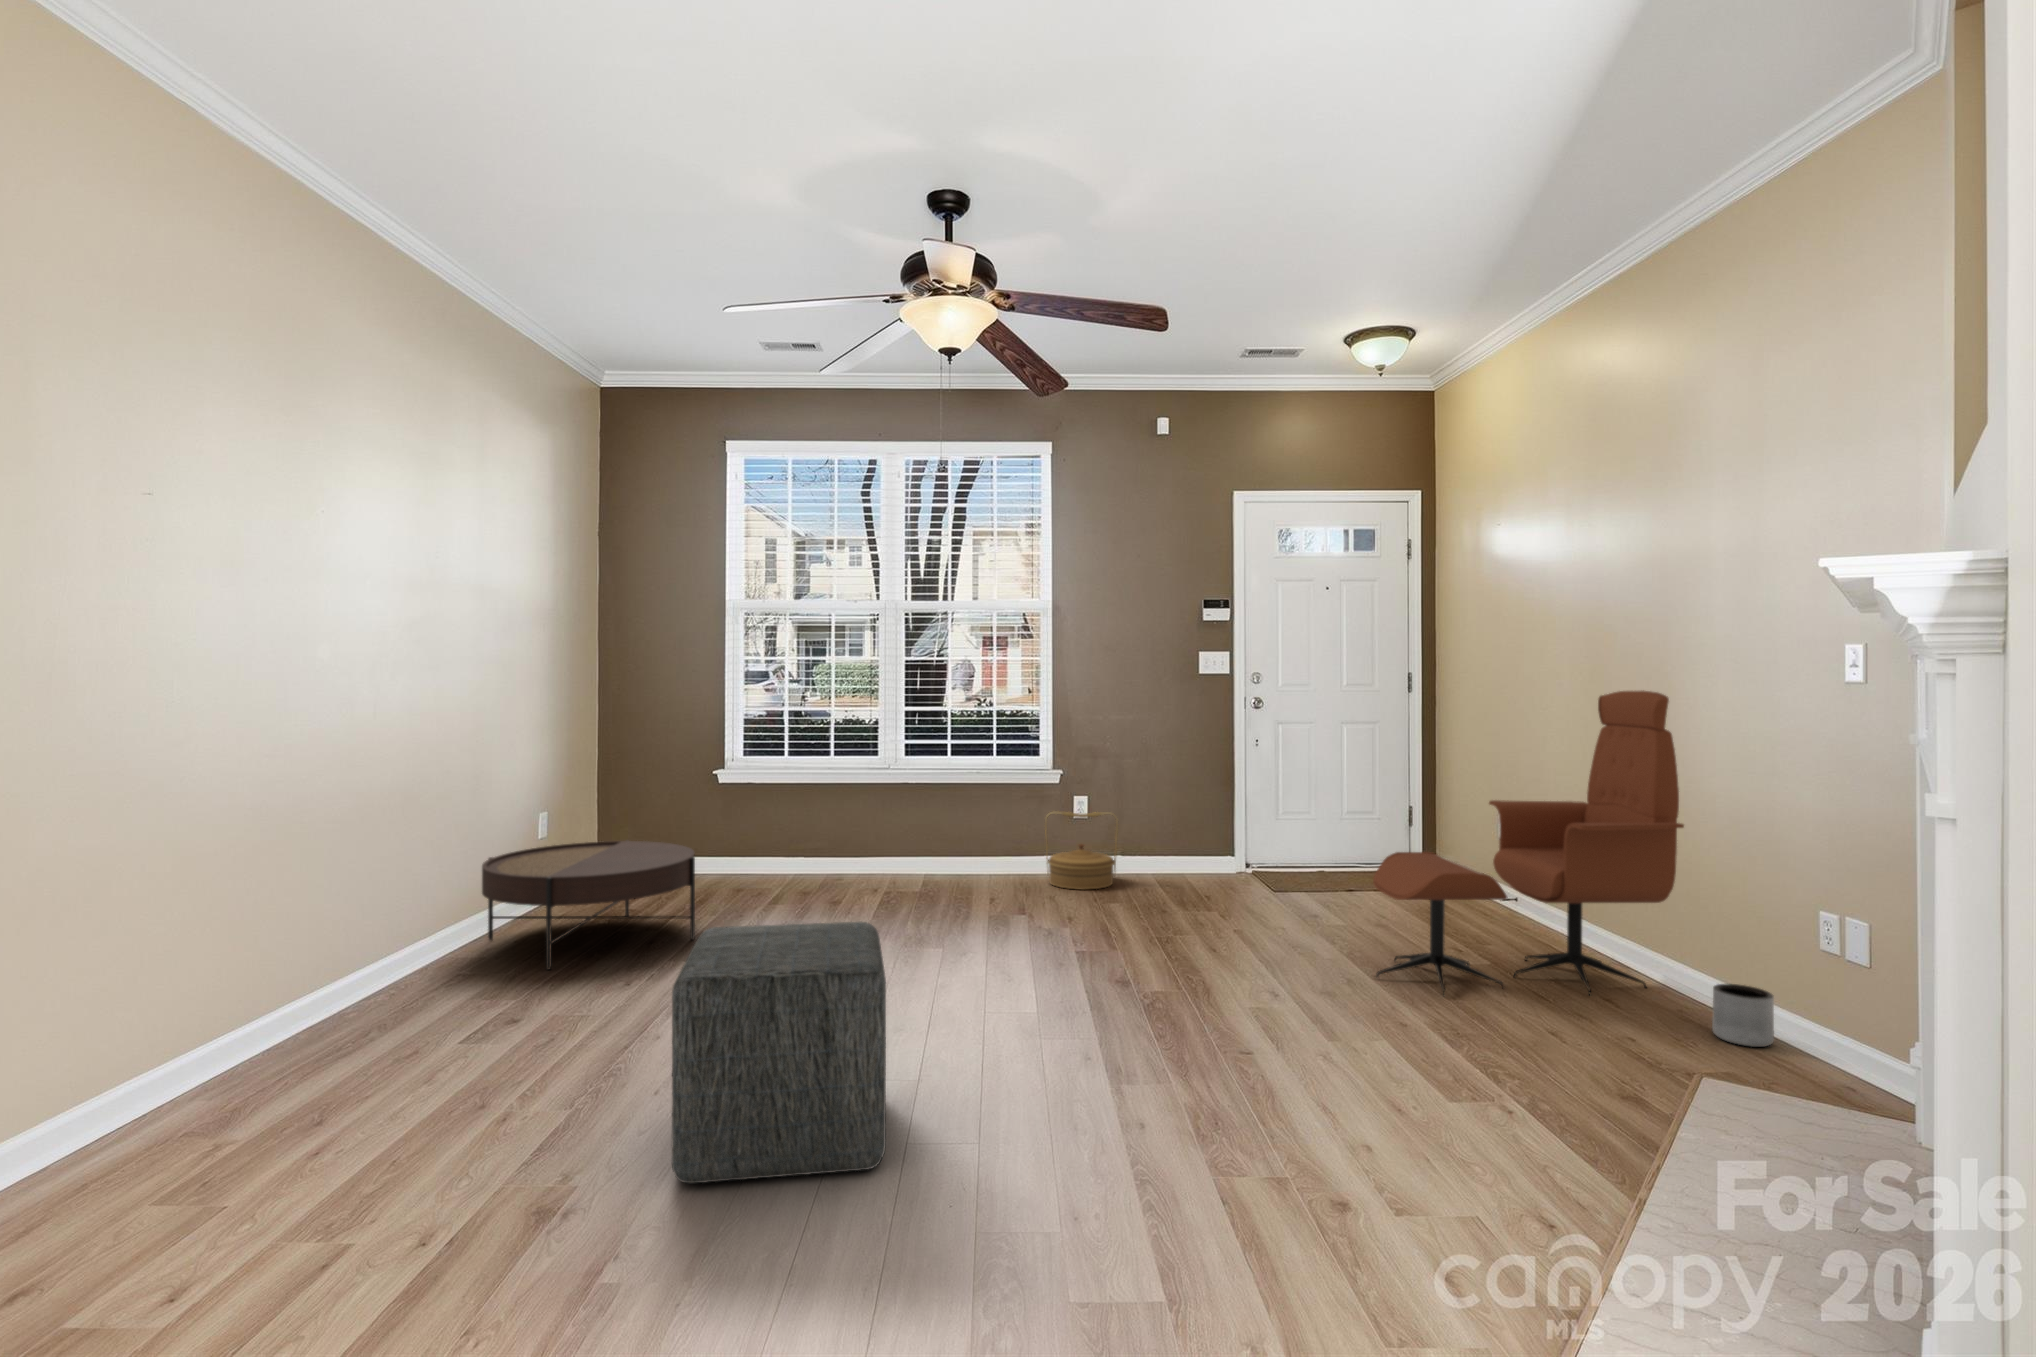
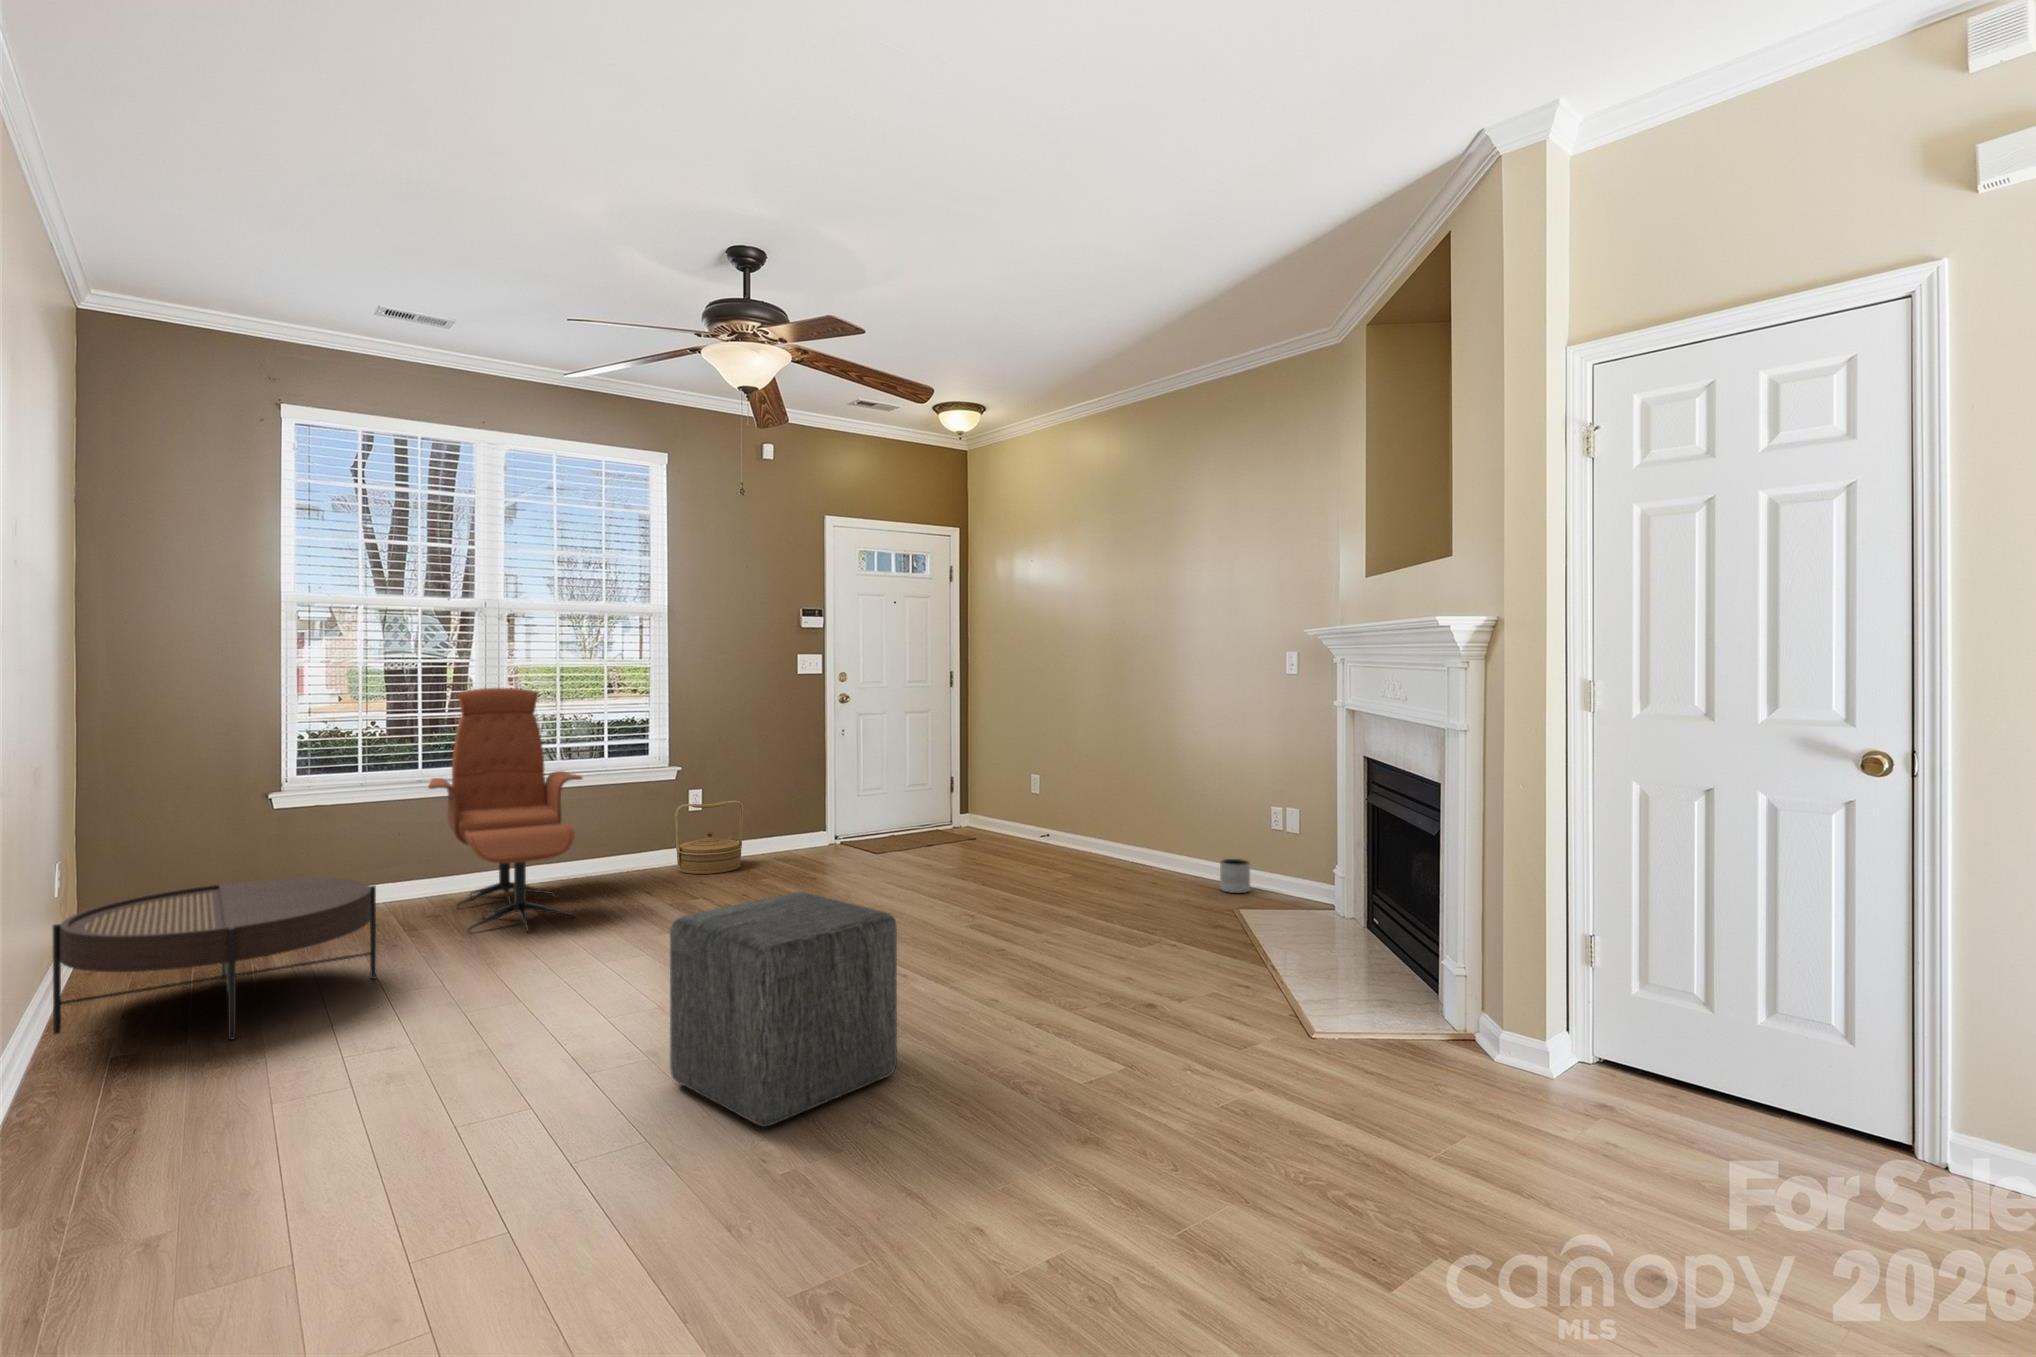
lounge chair: present [1373,690,1684,995] -> present [428,688,582,931]

